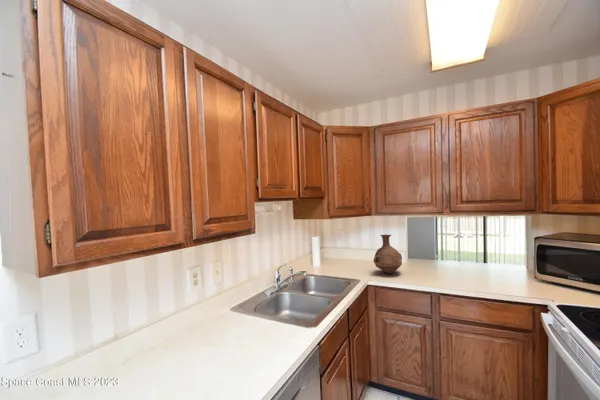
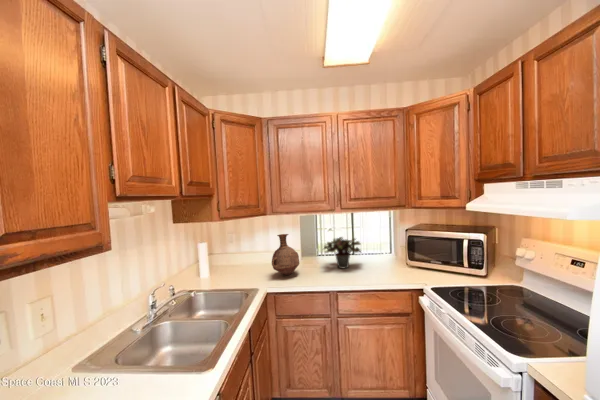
potted plant: none [428,243,475,276] -> present [324,237,361,268]

